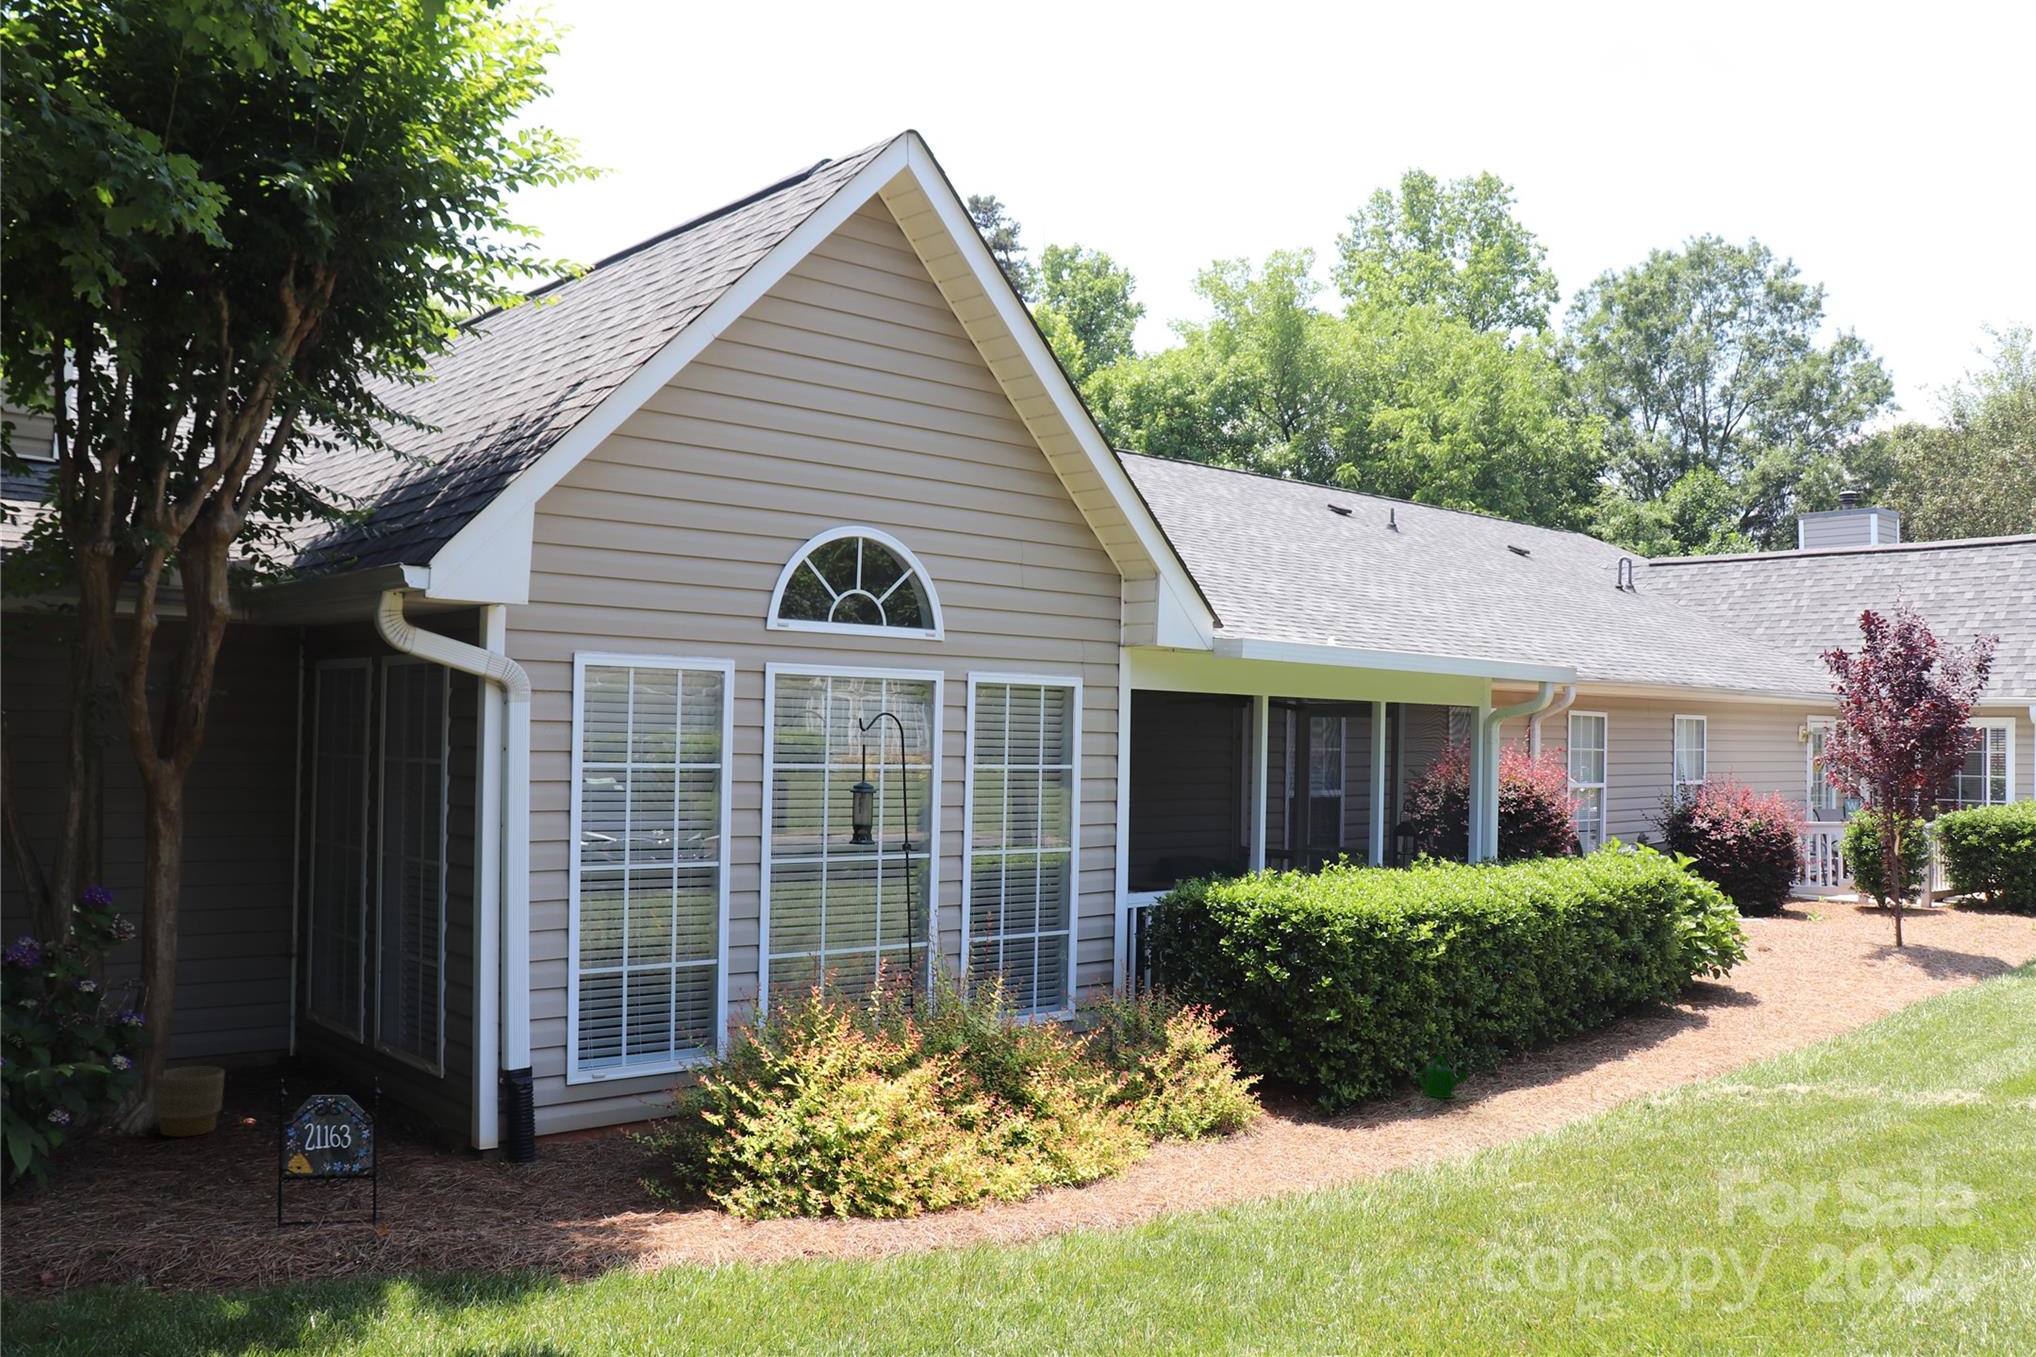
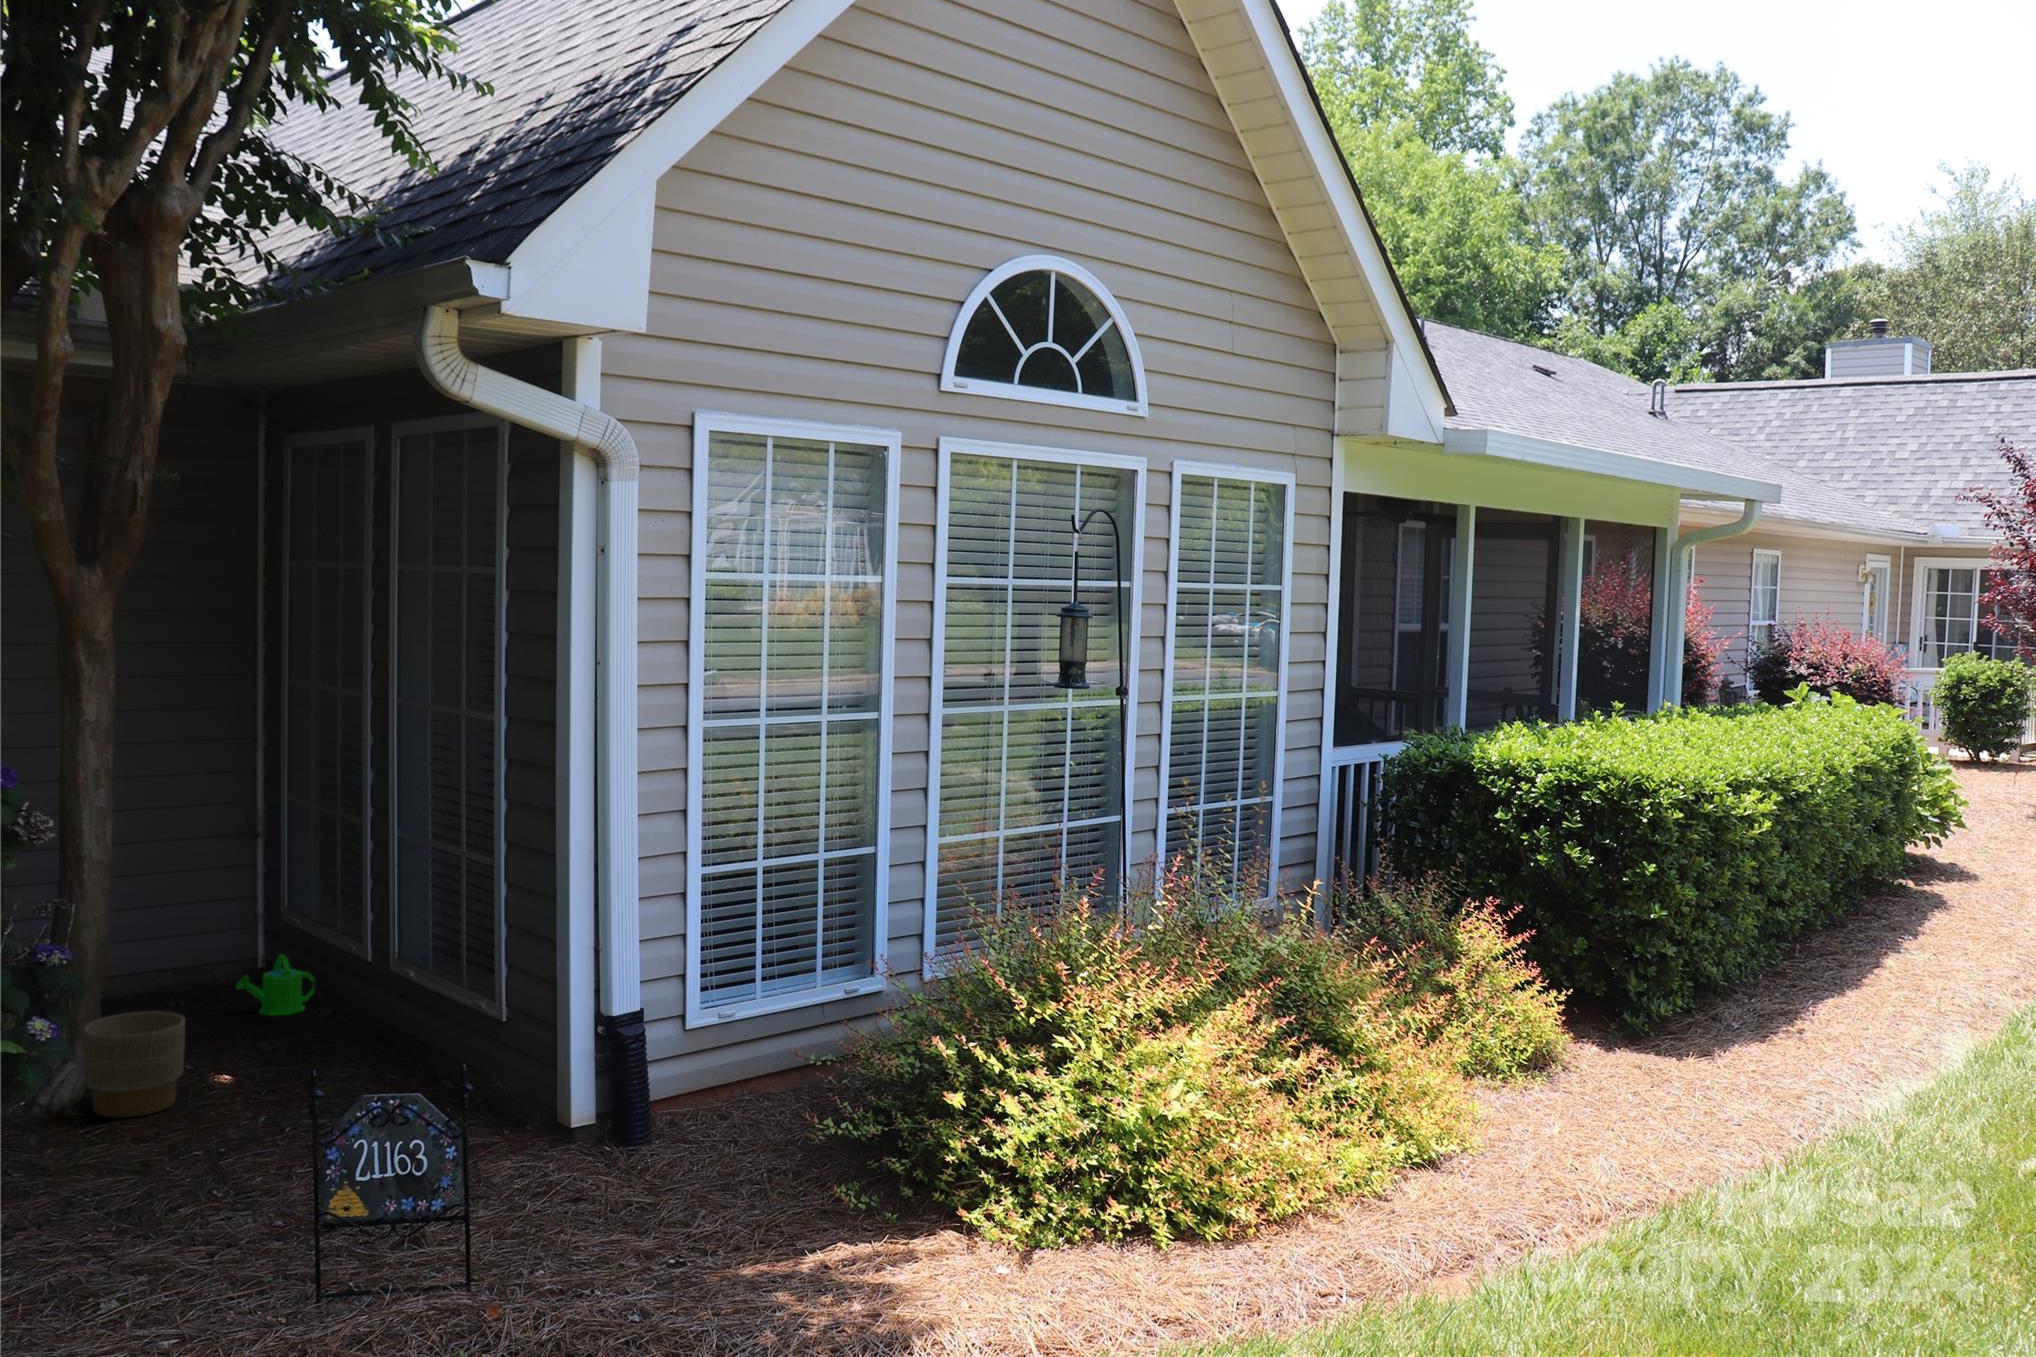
watering can: present [1417,1055,1468,1098] -> present [236,954,314,1015]

